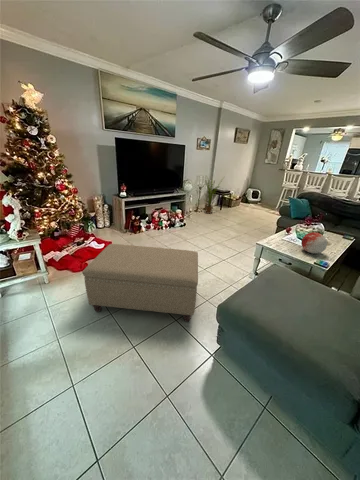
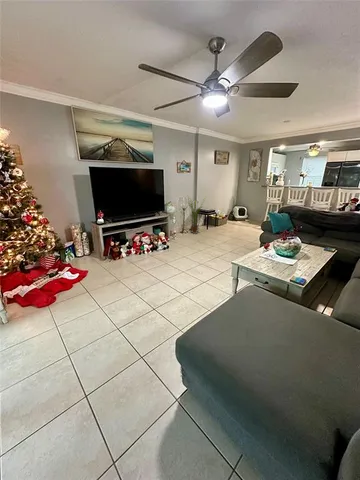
decorative orb: present [301,232,327,253] -> none [277,248,304,271]
ottoman: present [82,244,198,322] -> none [24,275,166,362]

